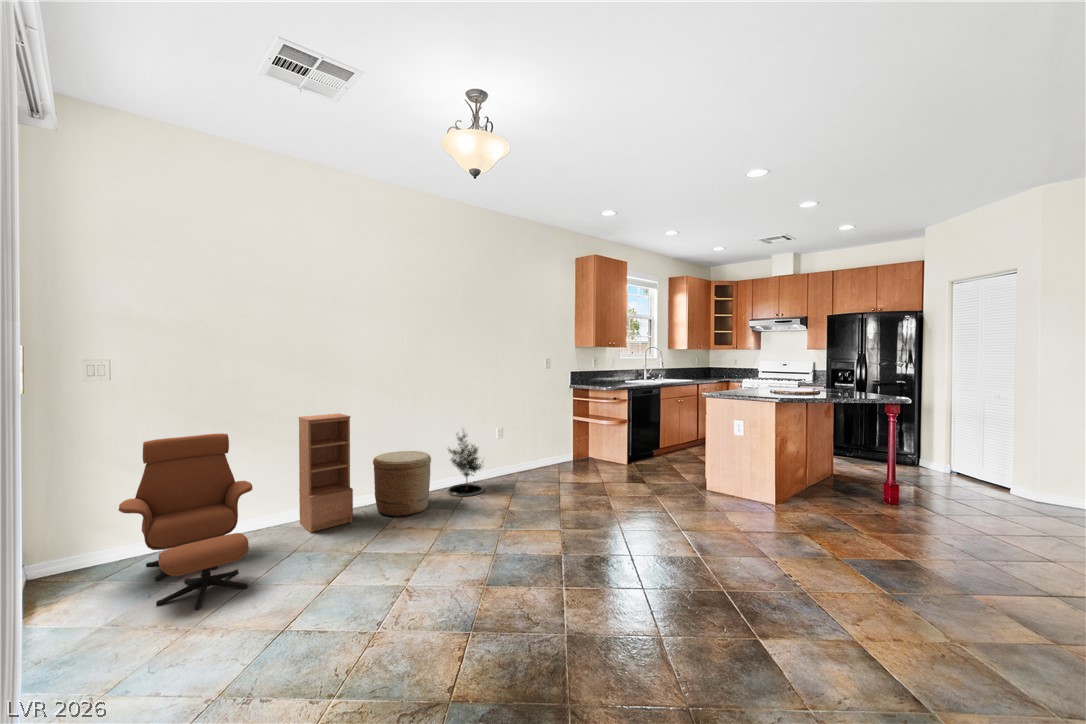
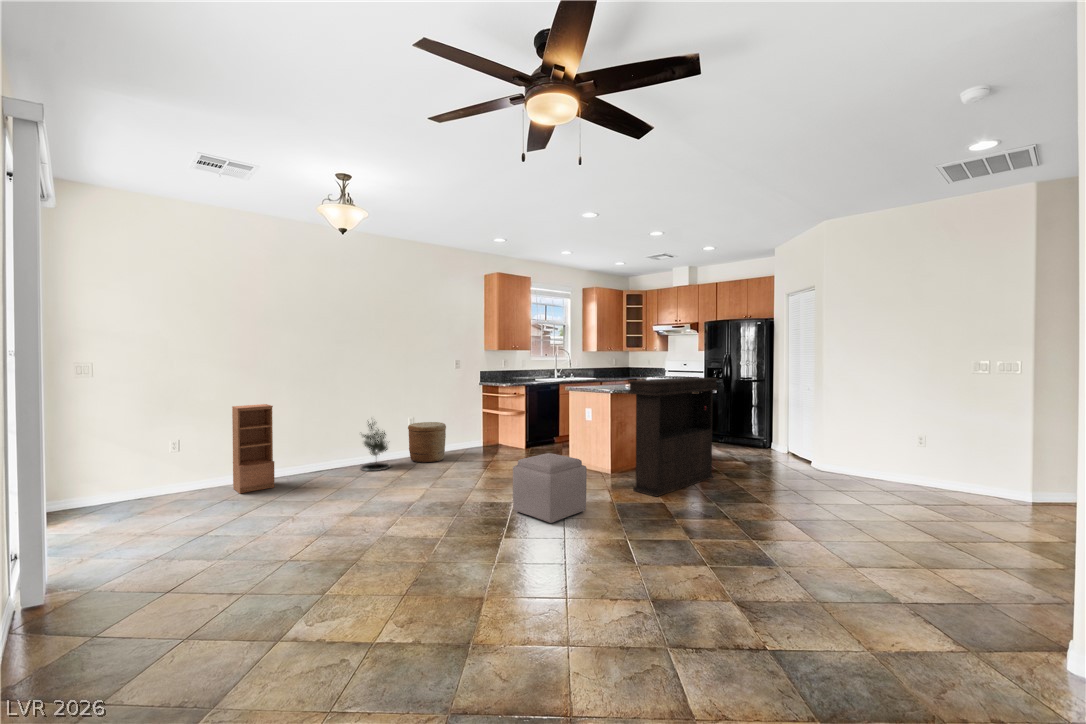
console table: none [821,380,912,541] -> present [628,377,718,497]
lounge chair: present [118,433,252,609] -> none [92,418,193,533]
woven basket: present [373,451,431,517] -> present [408,422,446,463]
ottoman: none [700,484,804,592] -> present [513,453,587,523]

